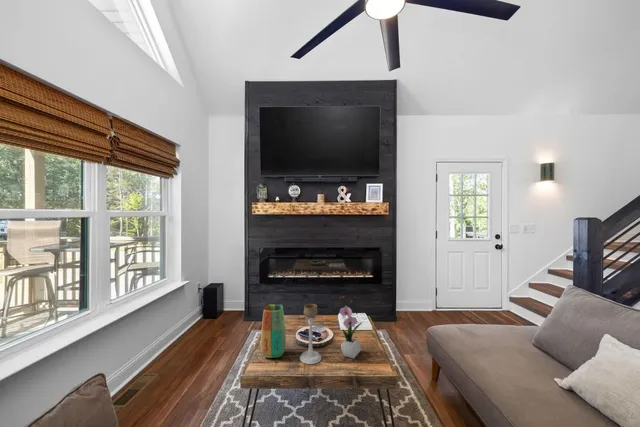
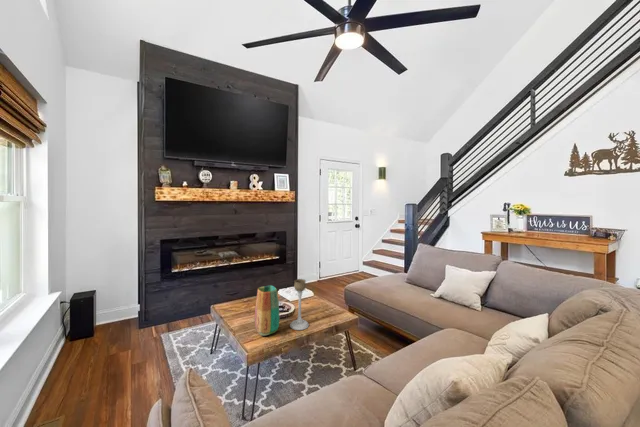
flower arrangement: present [340,296,362,359] -> none [317,268,334,317]

